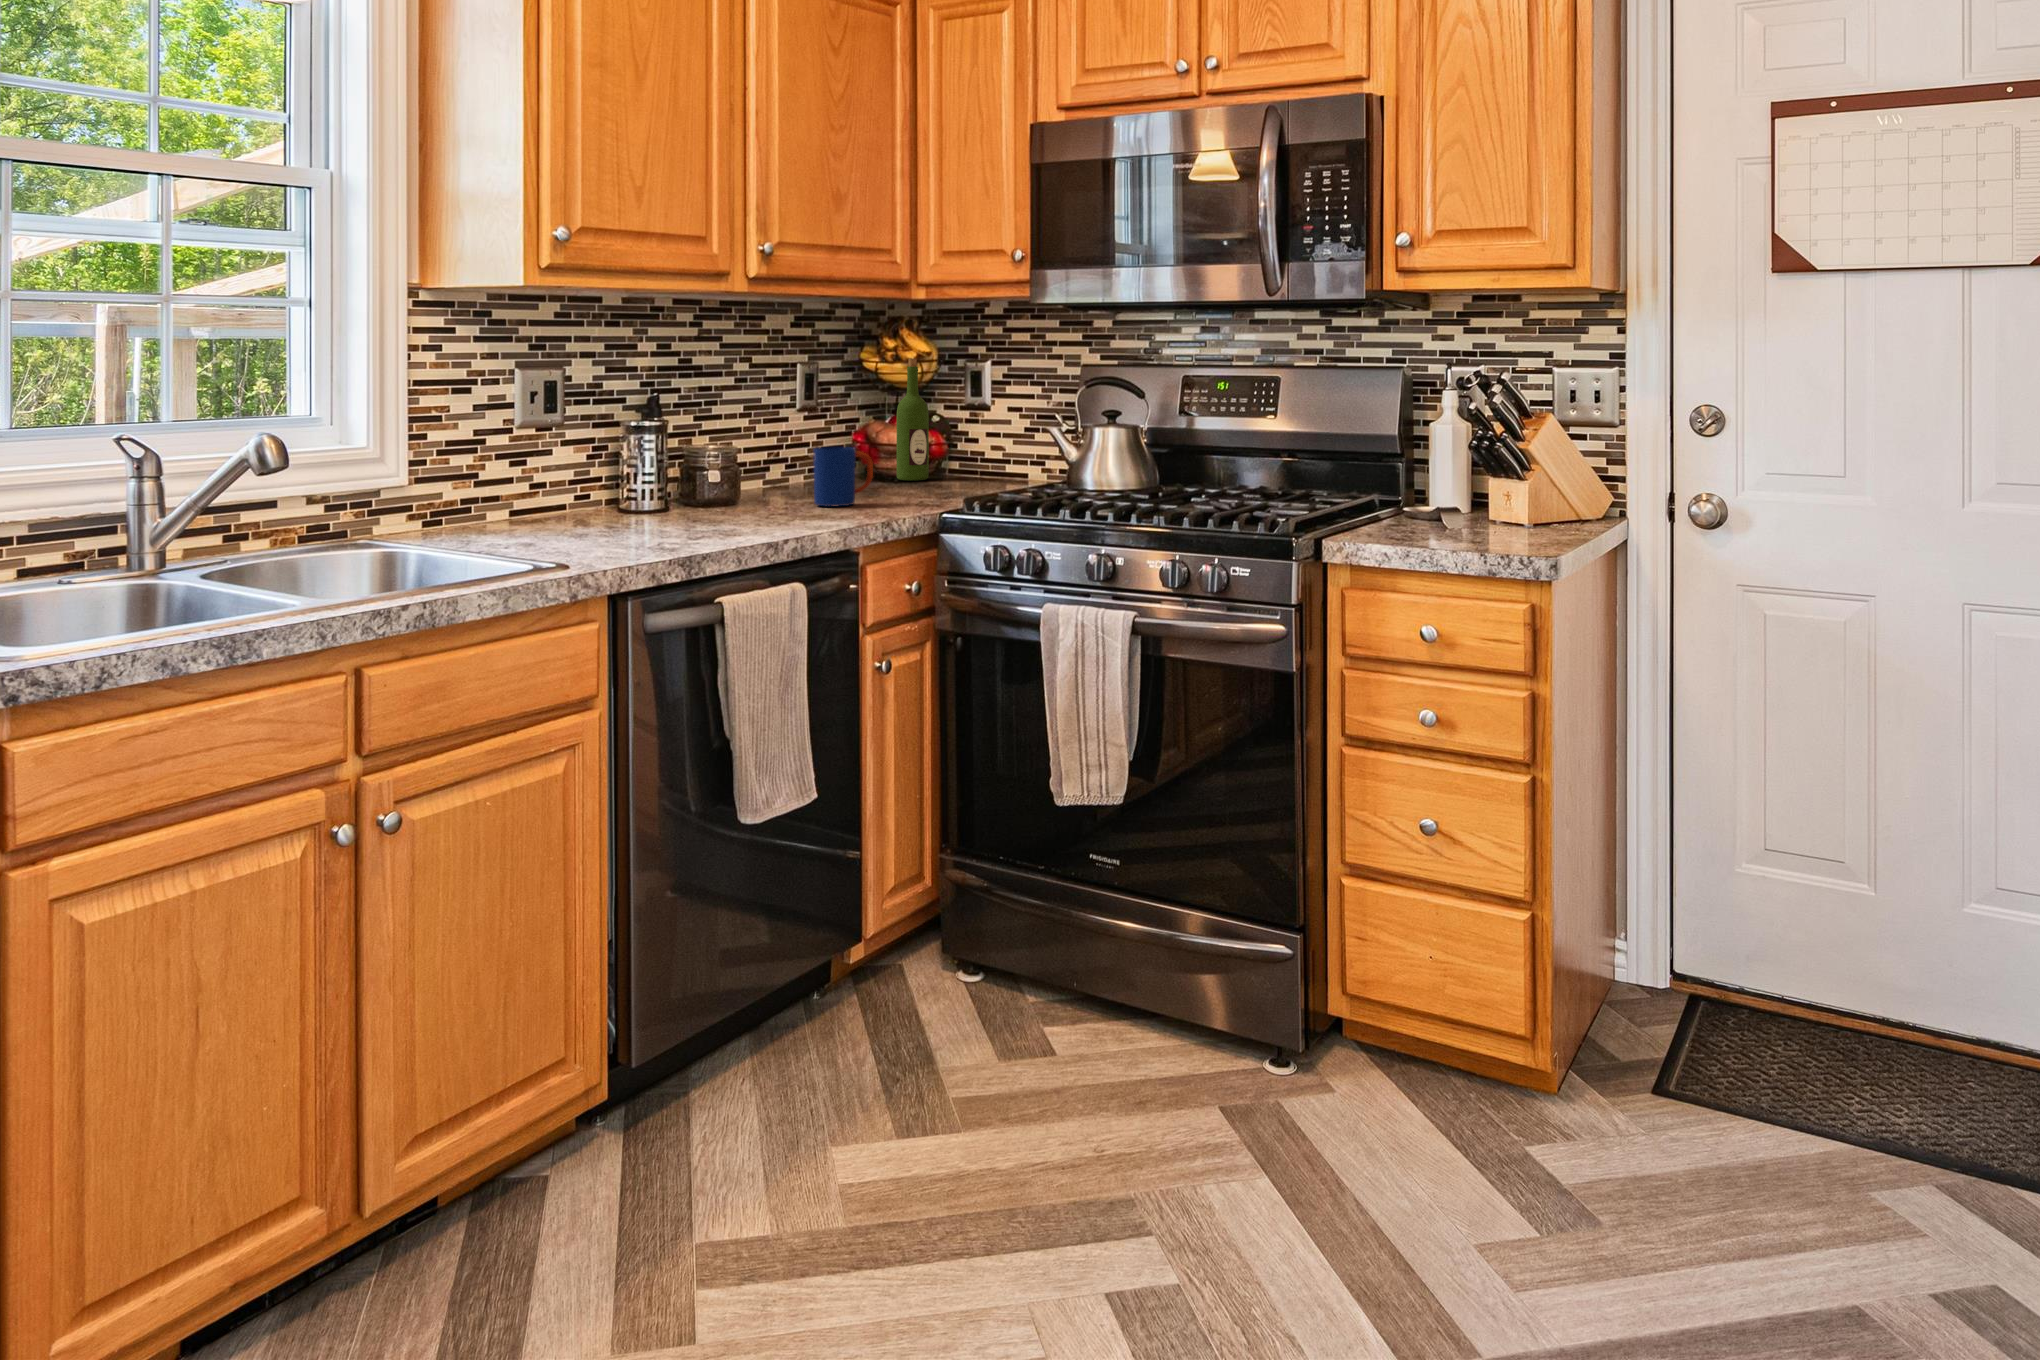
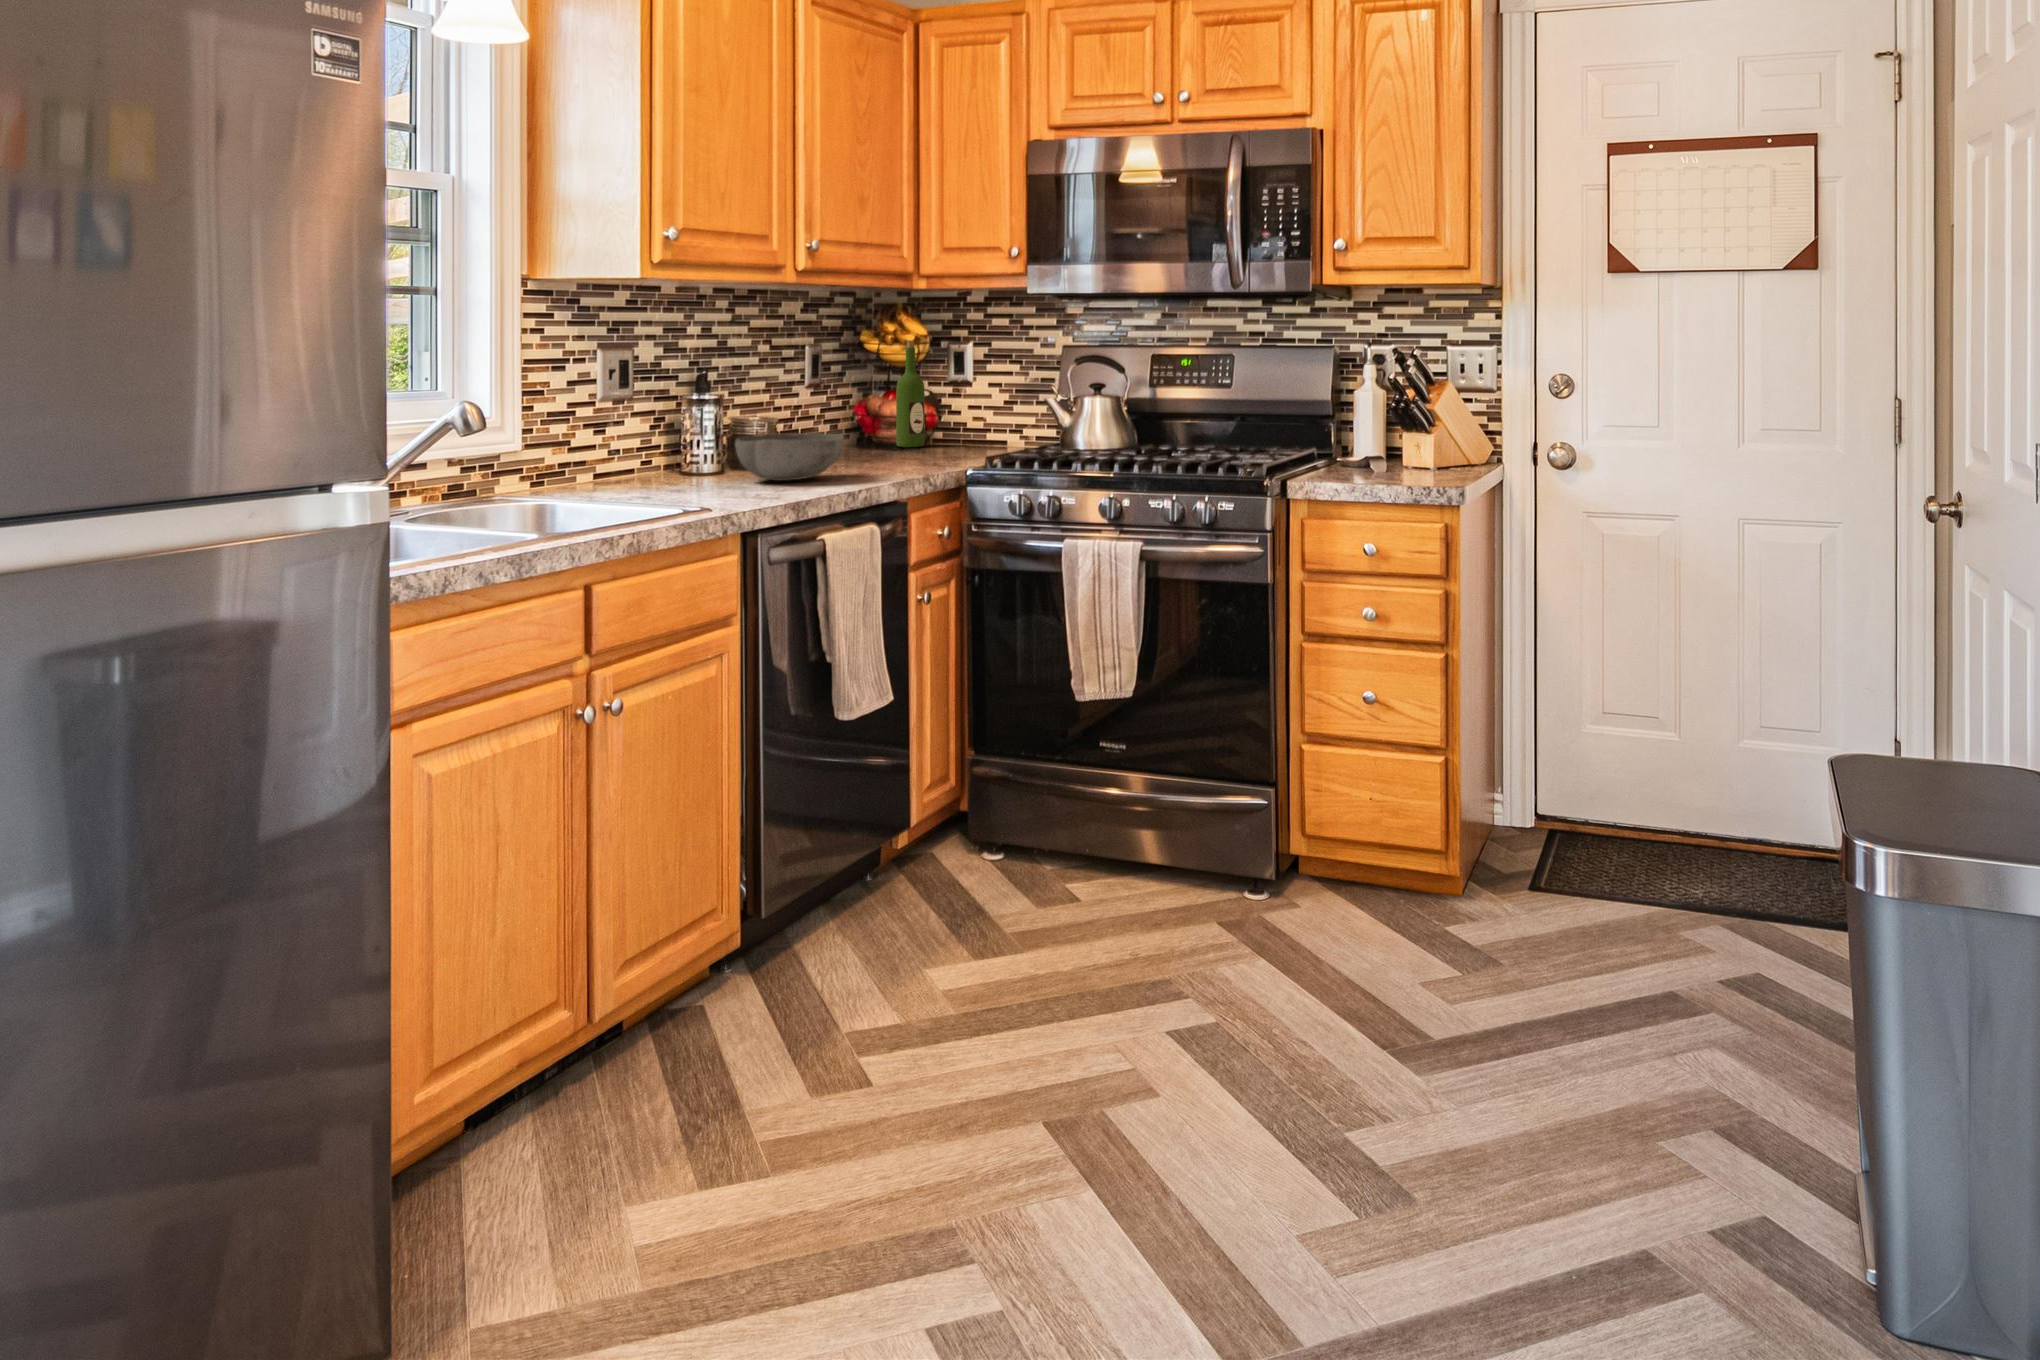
mug: present [814,447,873,506] -> none [852,416,902,466]
bowl: none [655,468,782,525] -> present [735,433,845,481]

